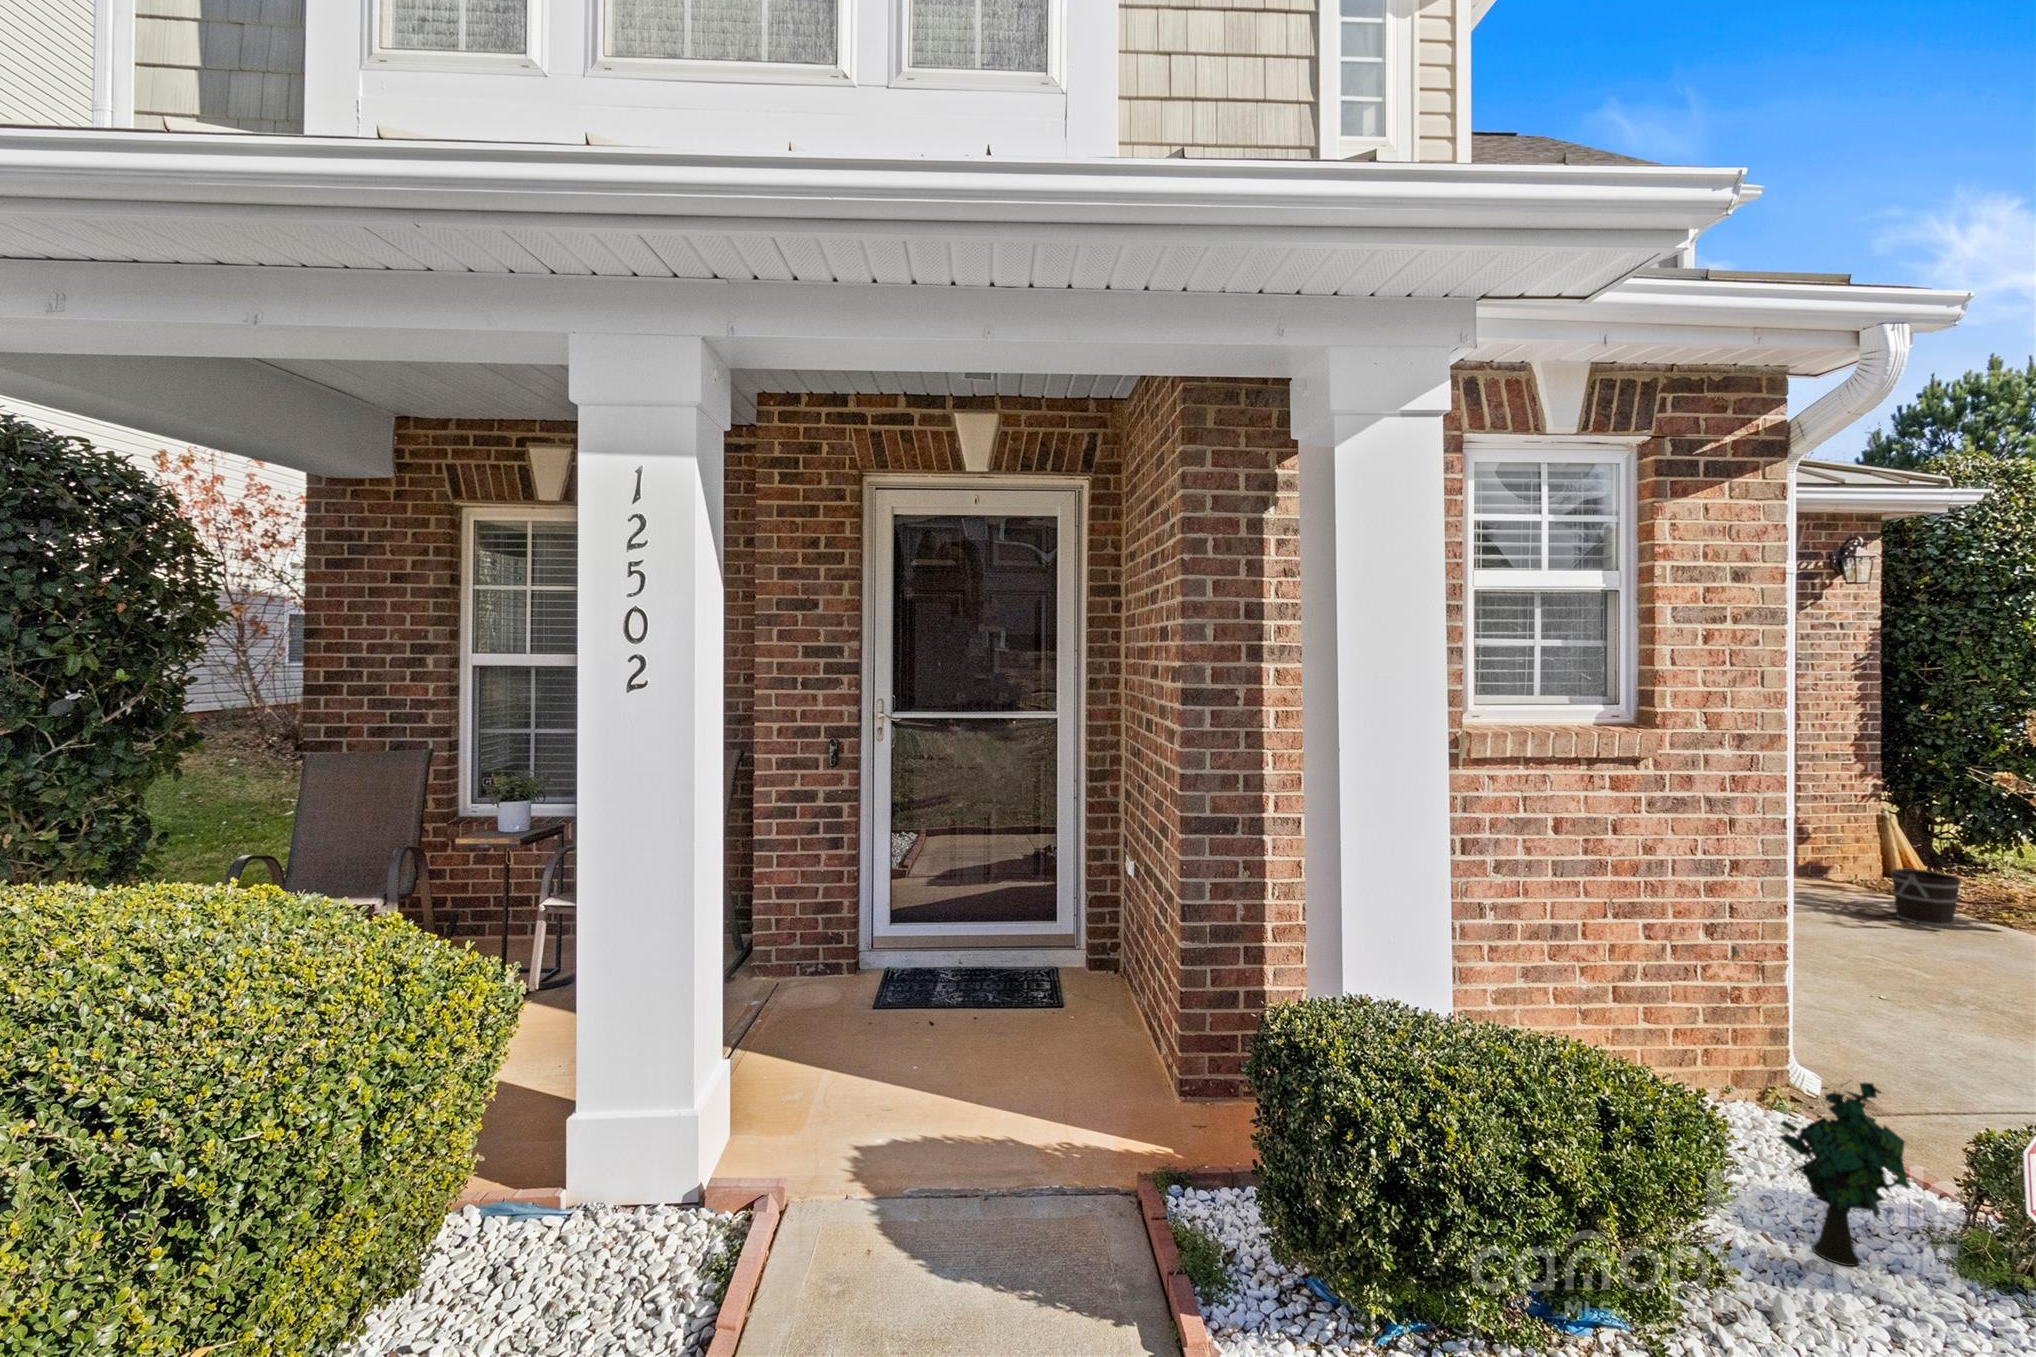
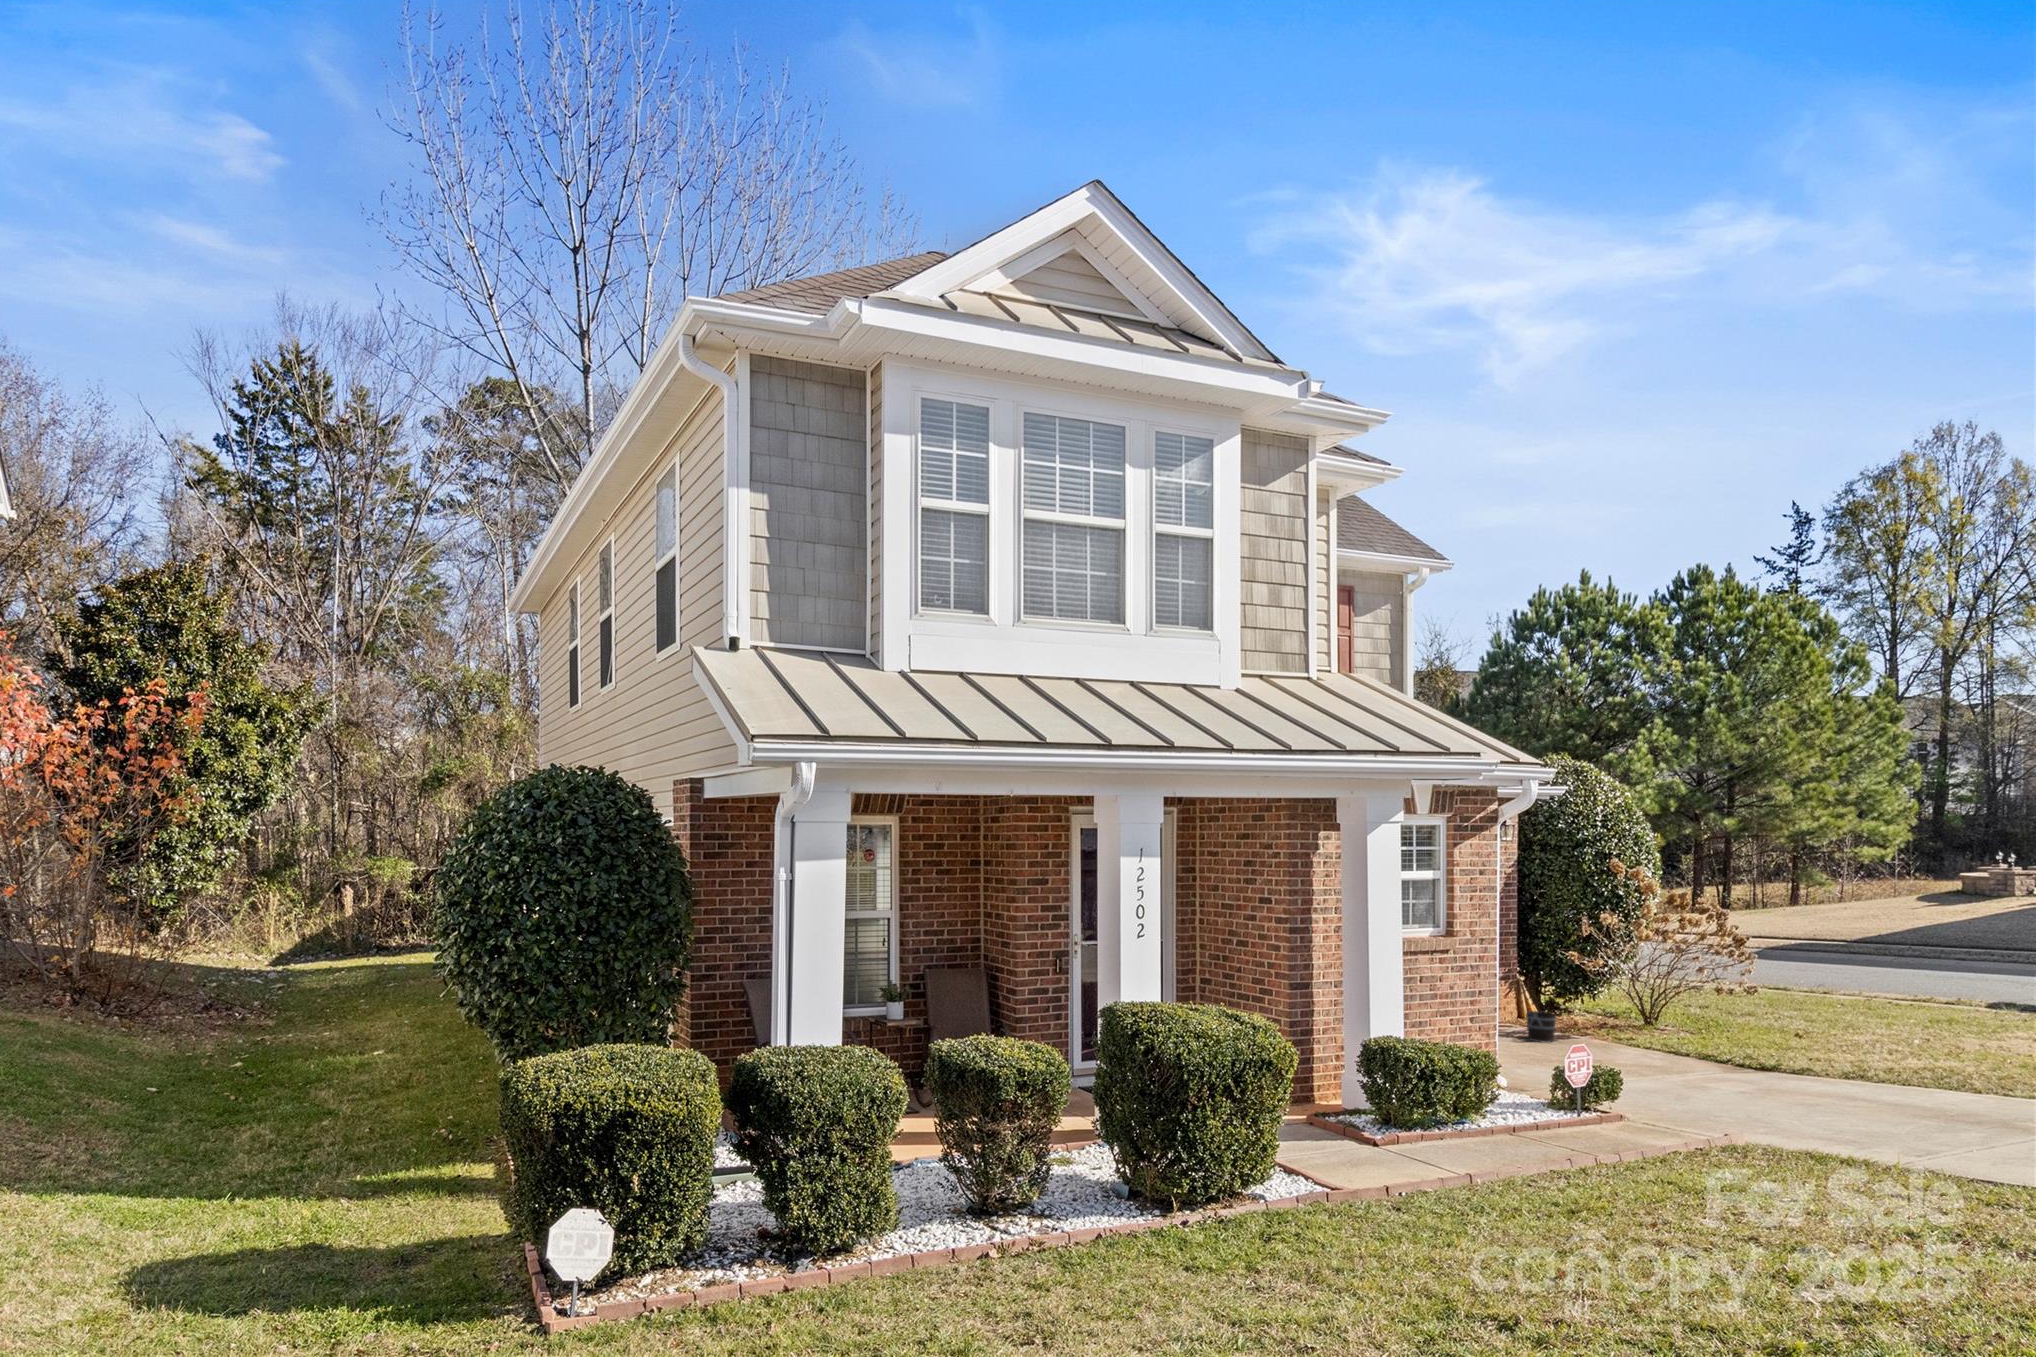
decorative plant: present [1779,1083,1911,1266] -> none [1503,1063,1540,1126]

